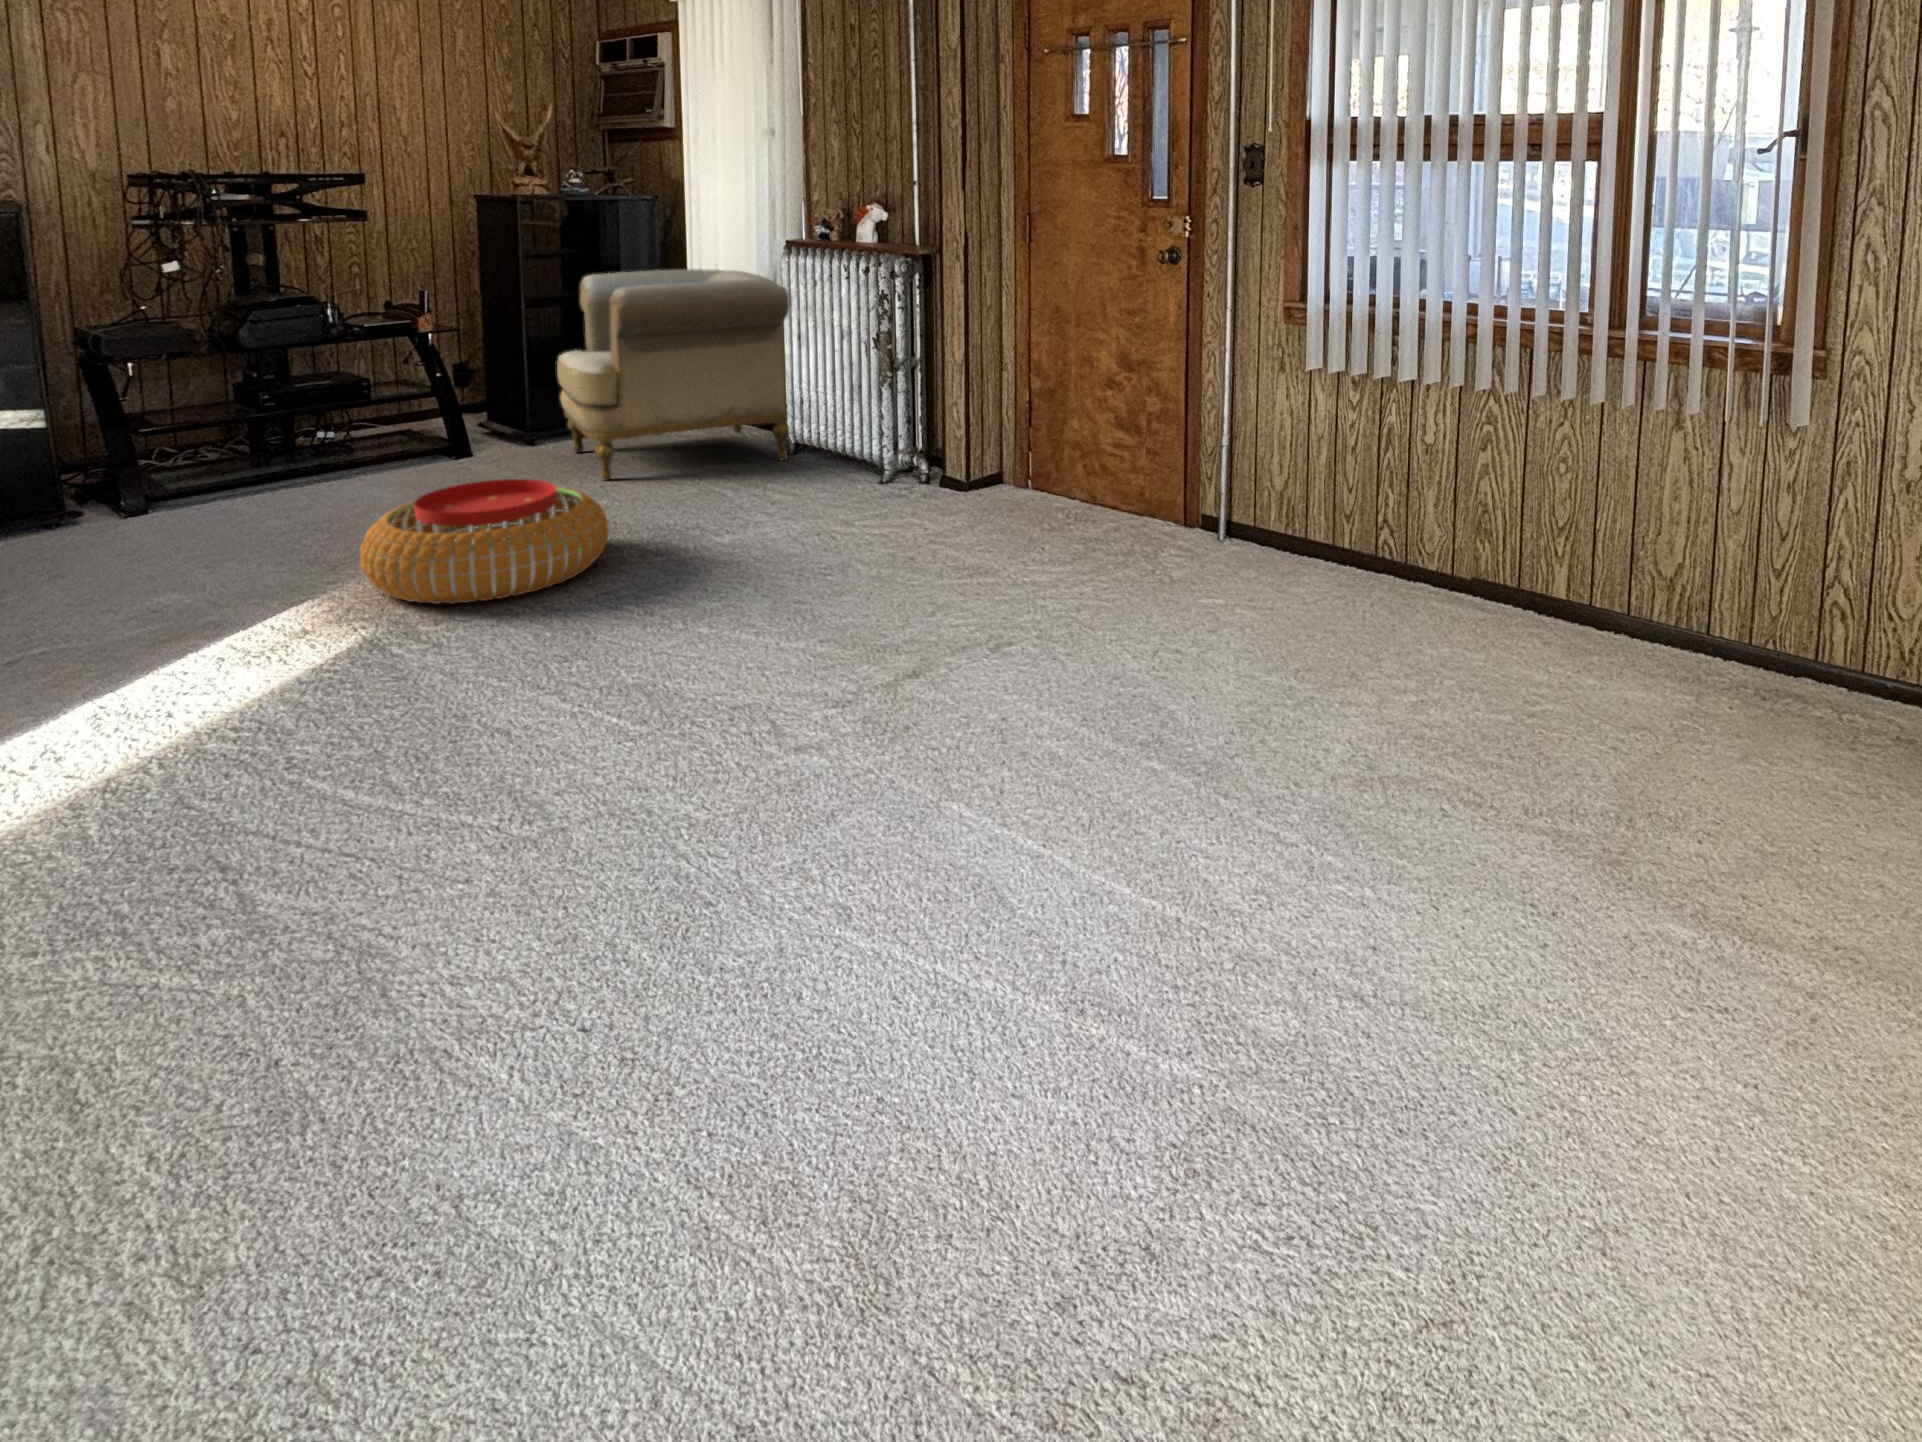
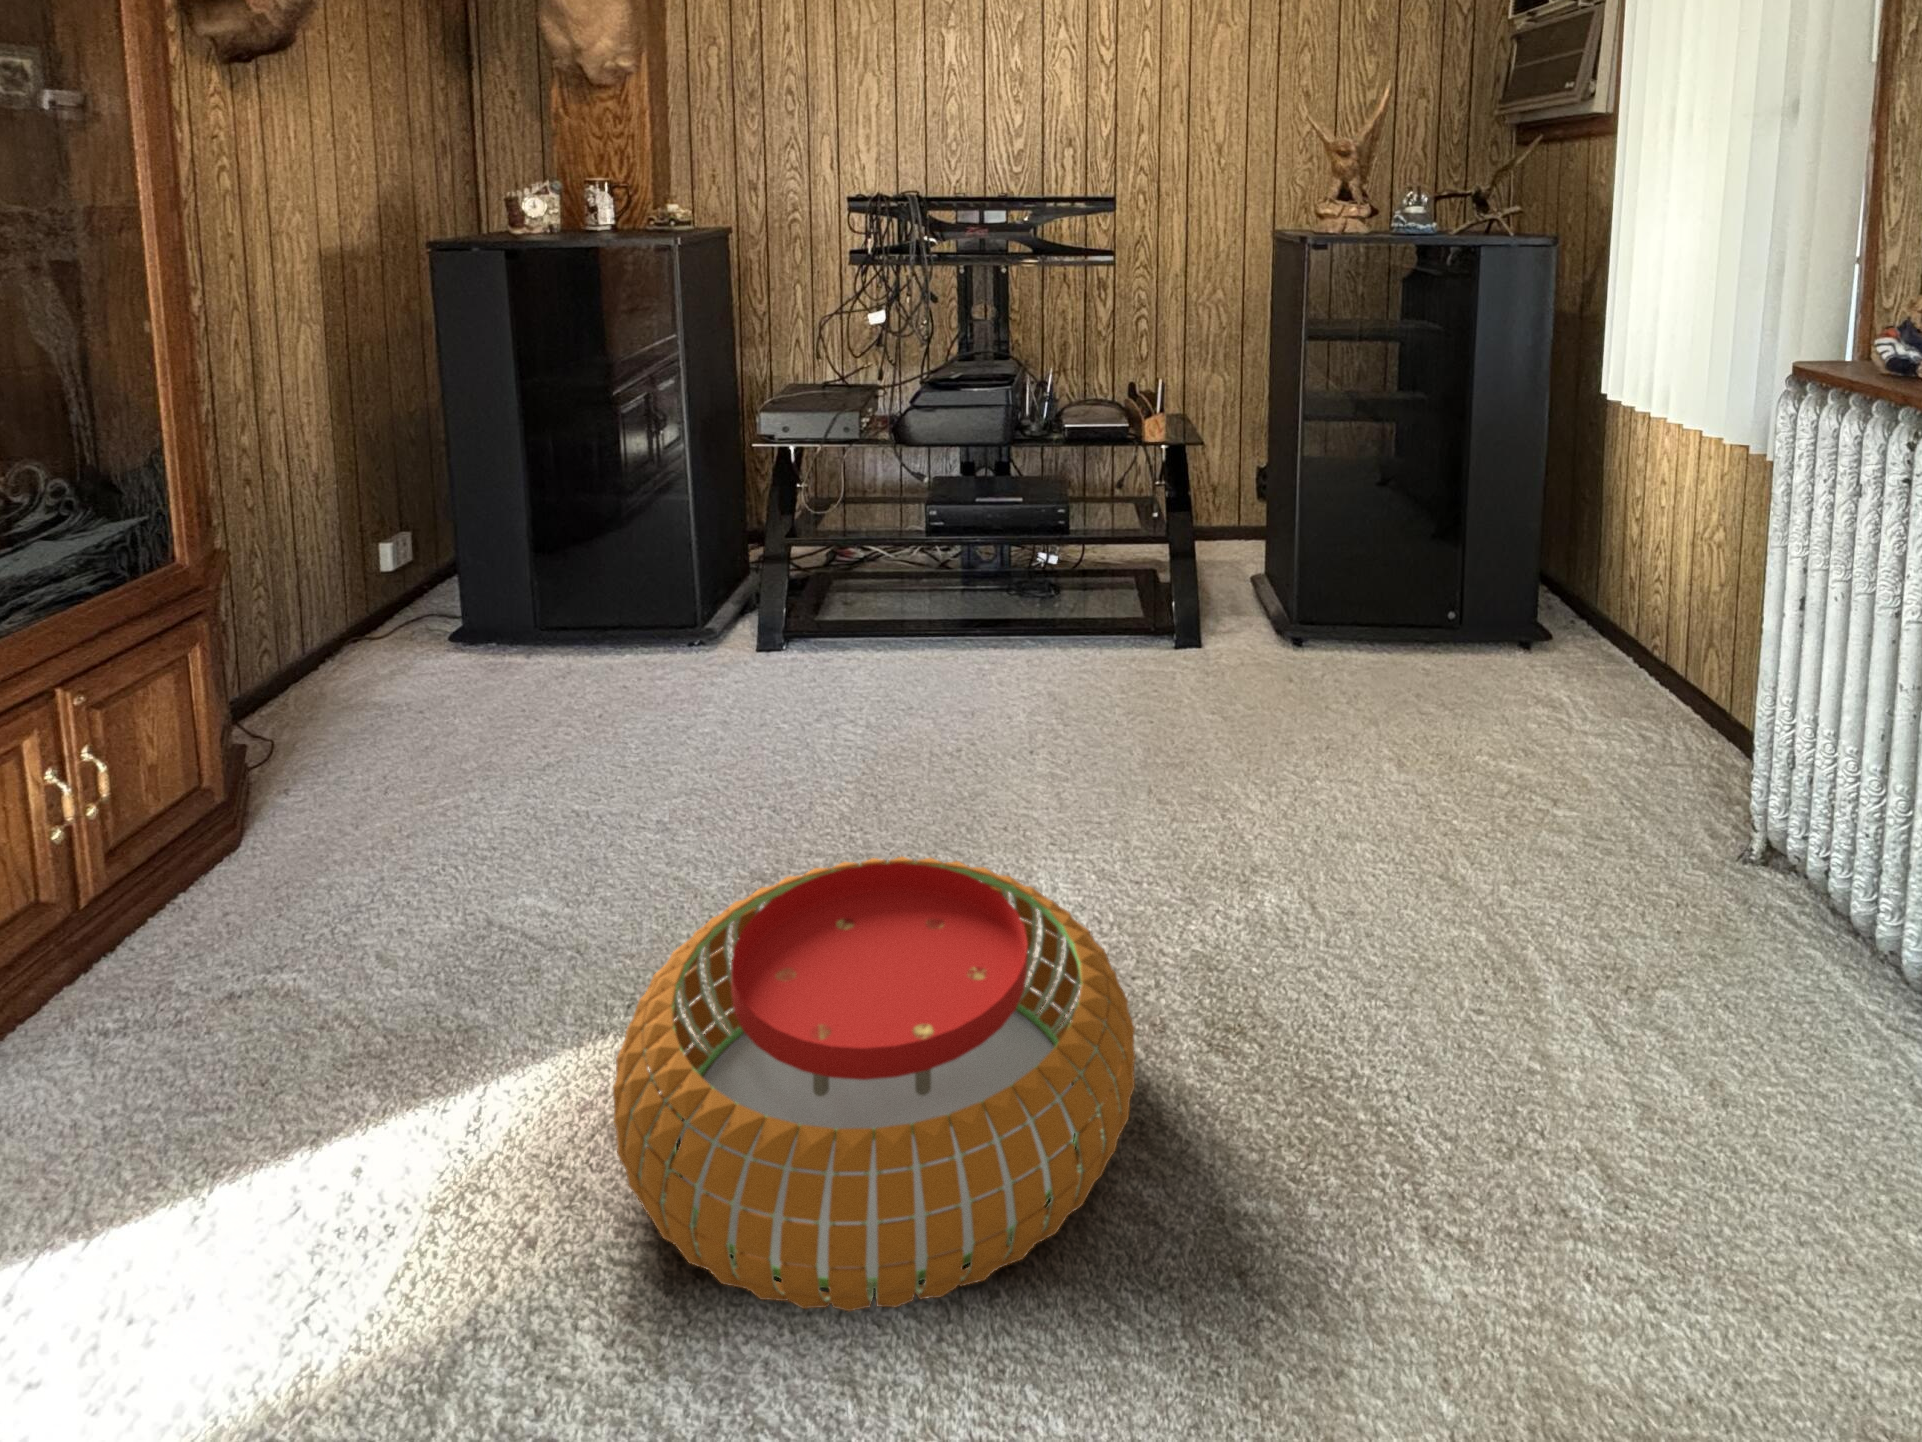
armchair: present [557,269,789,481] -> none [1288,382,1778,886]

